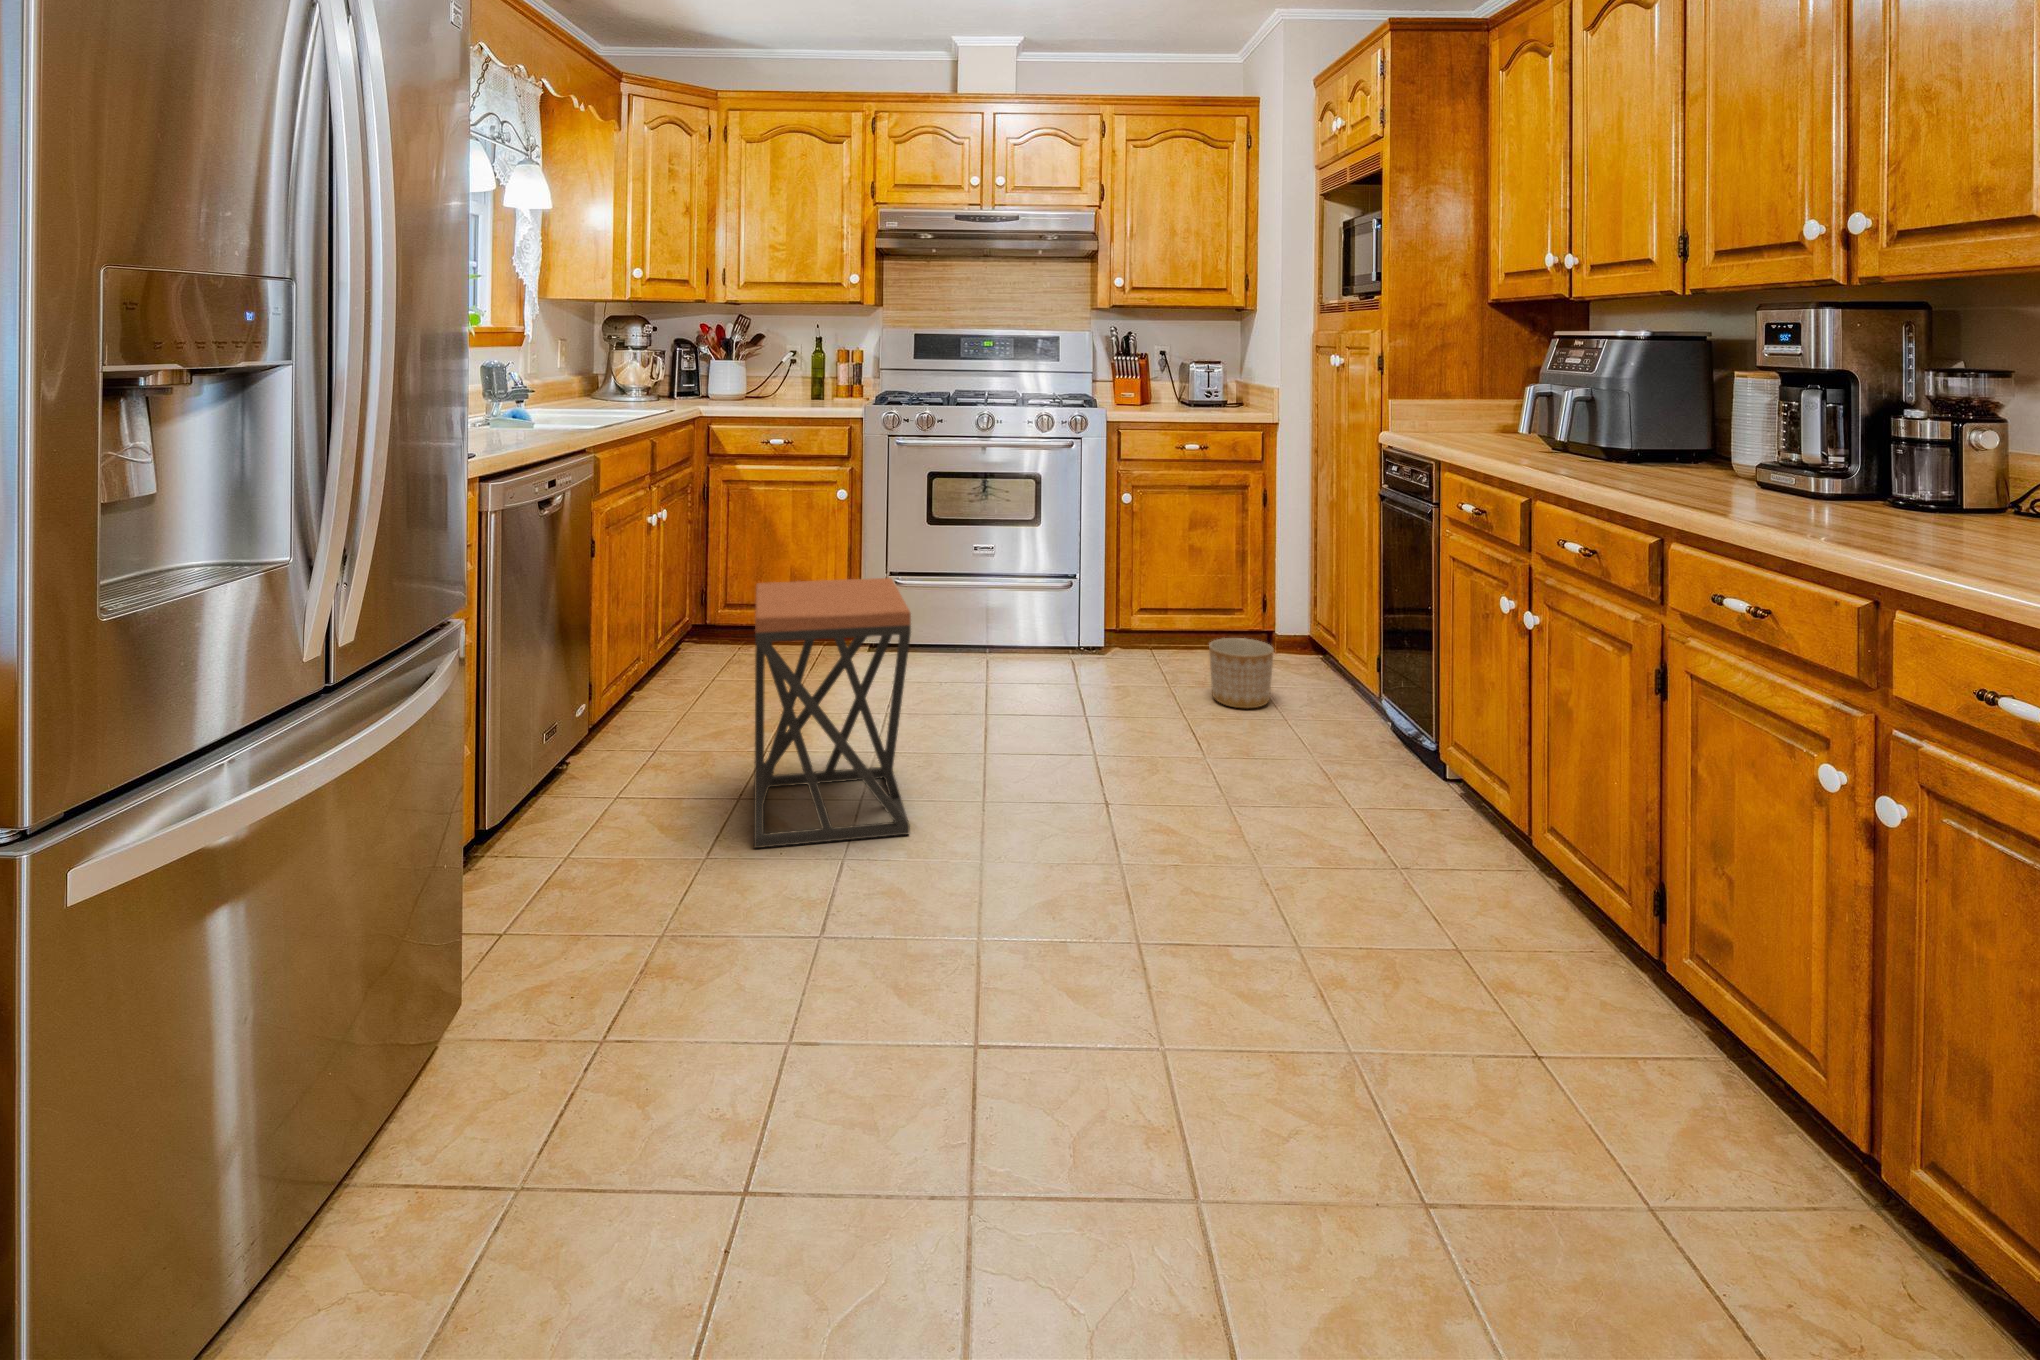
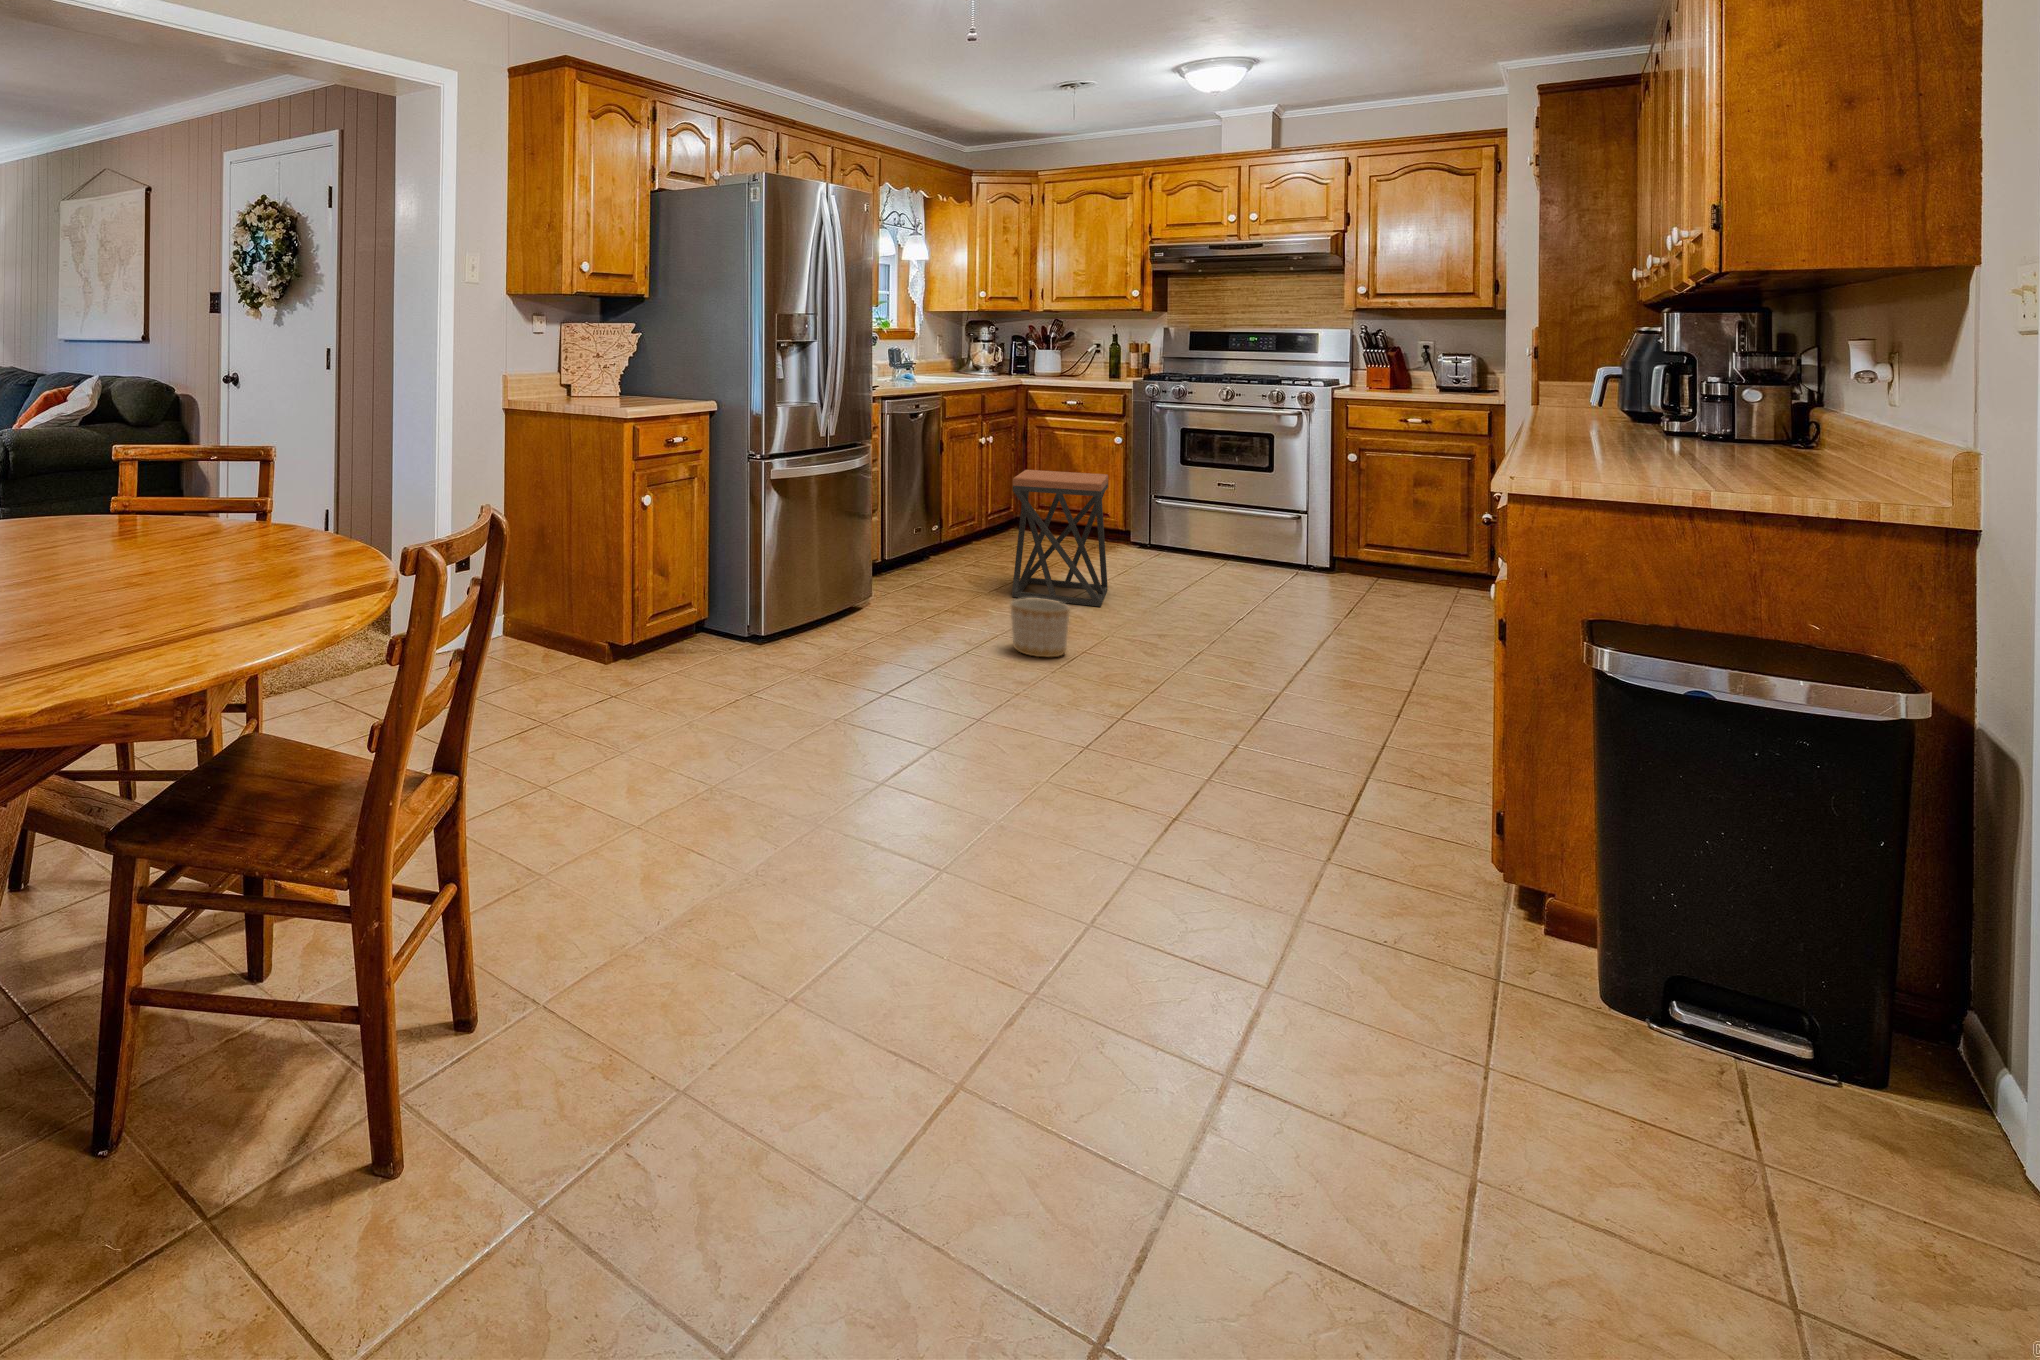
planter: present [1209,638,1274,708] -> present [1011,598,1069,658]

